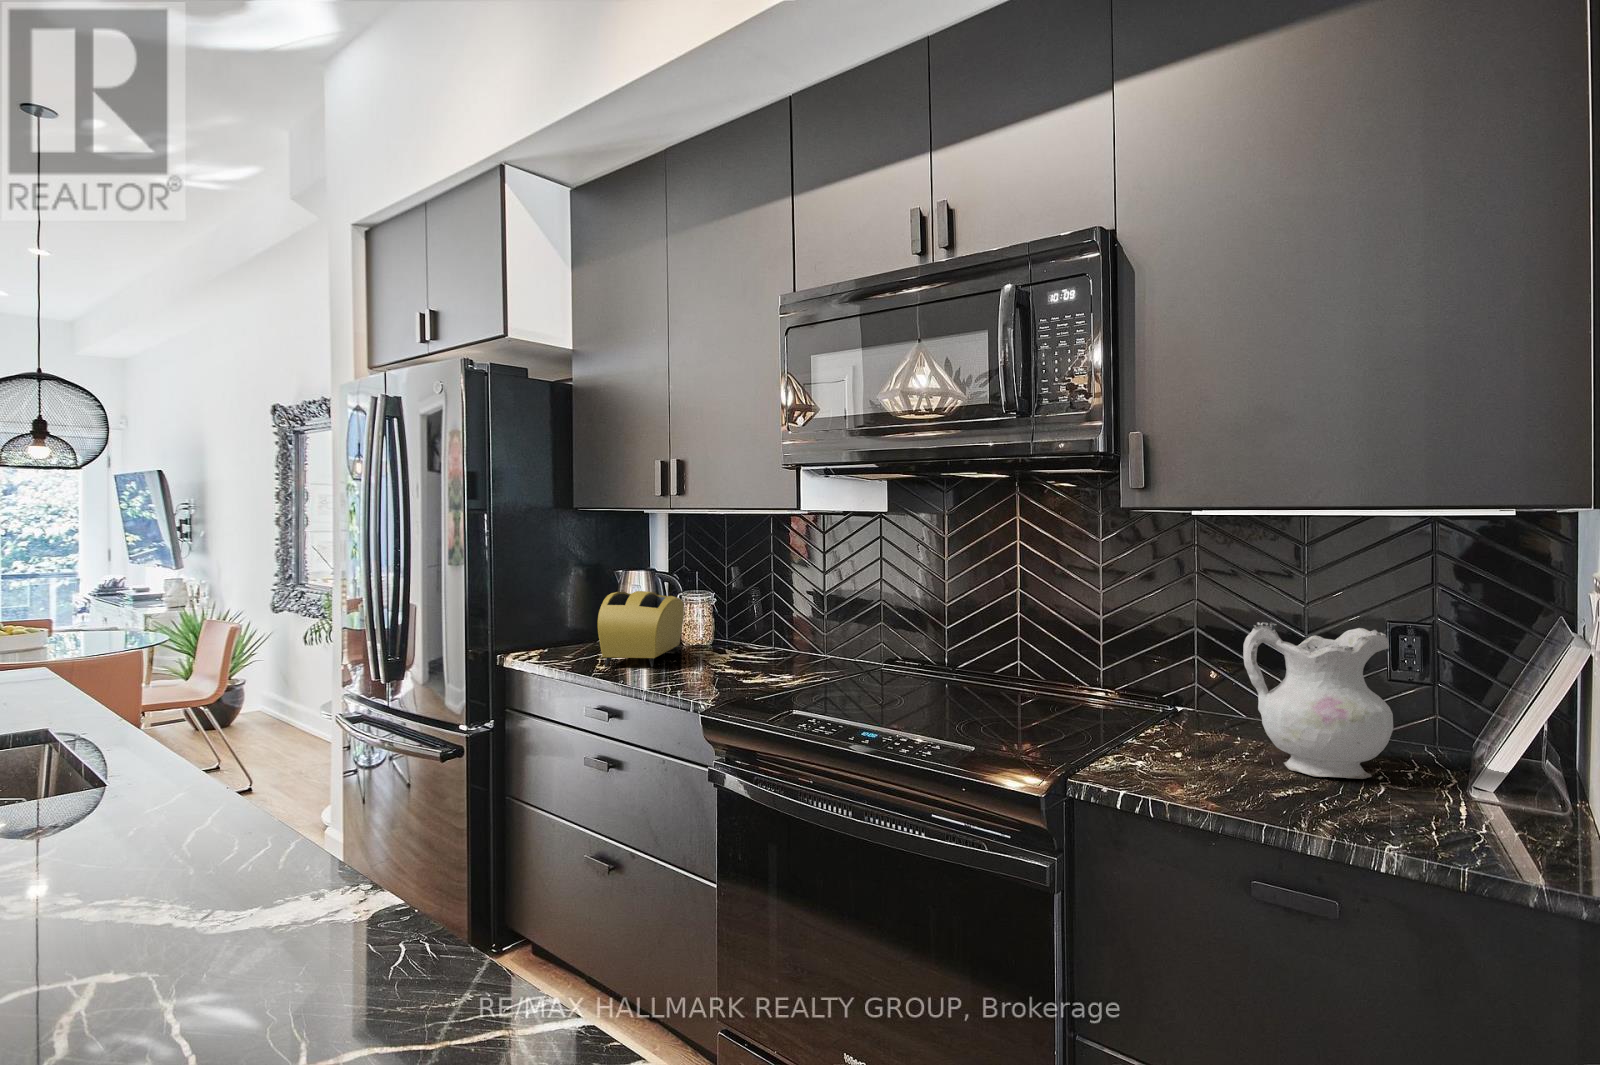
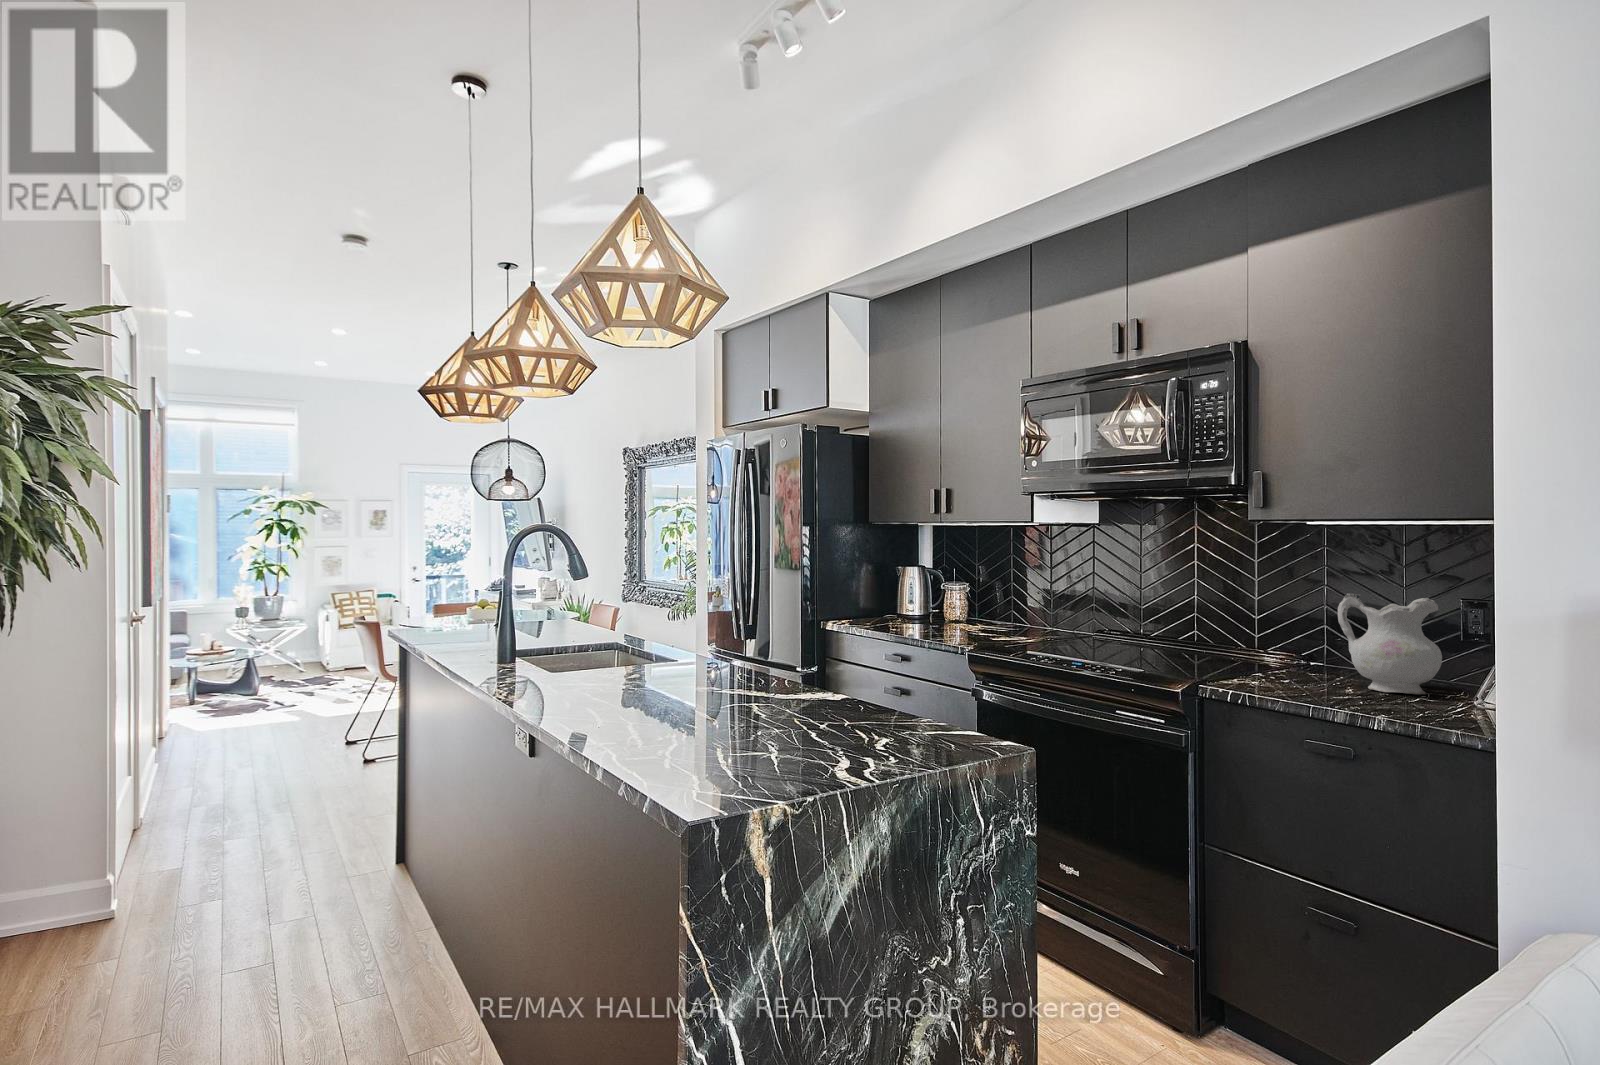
toaster: present [598,591,684,667] -> none [893,579,949,630]

